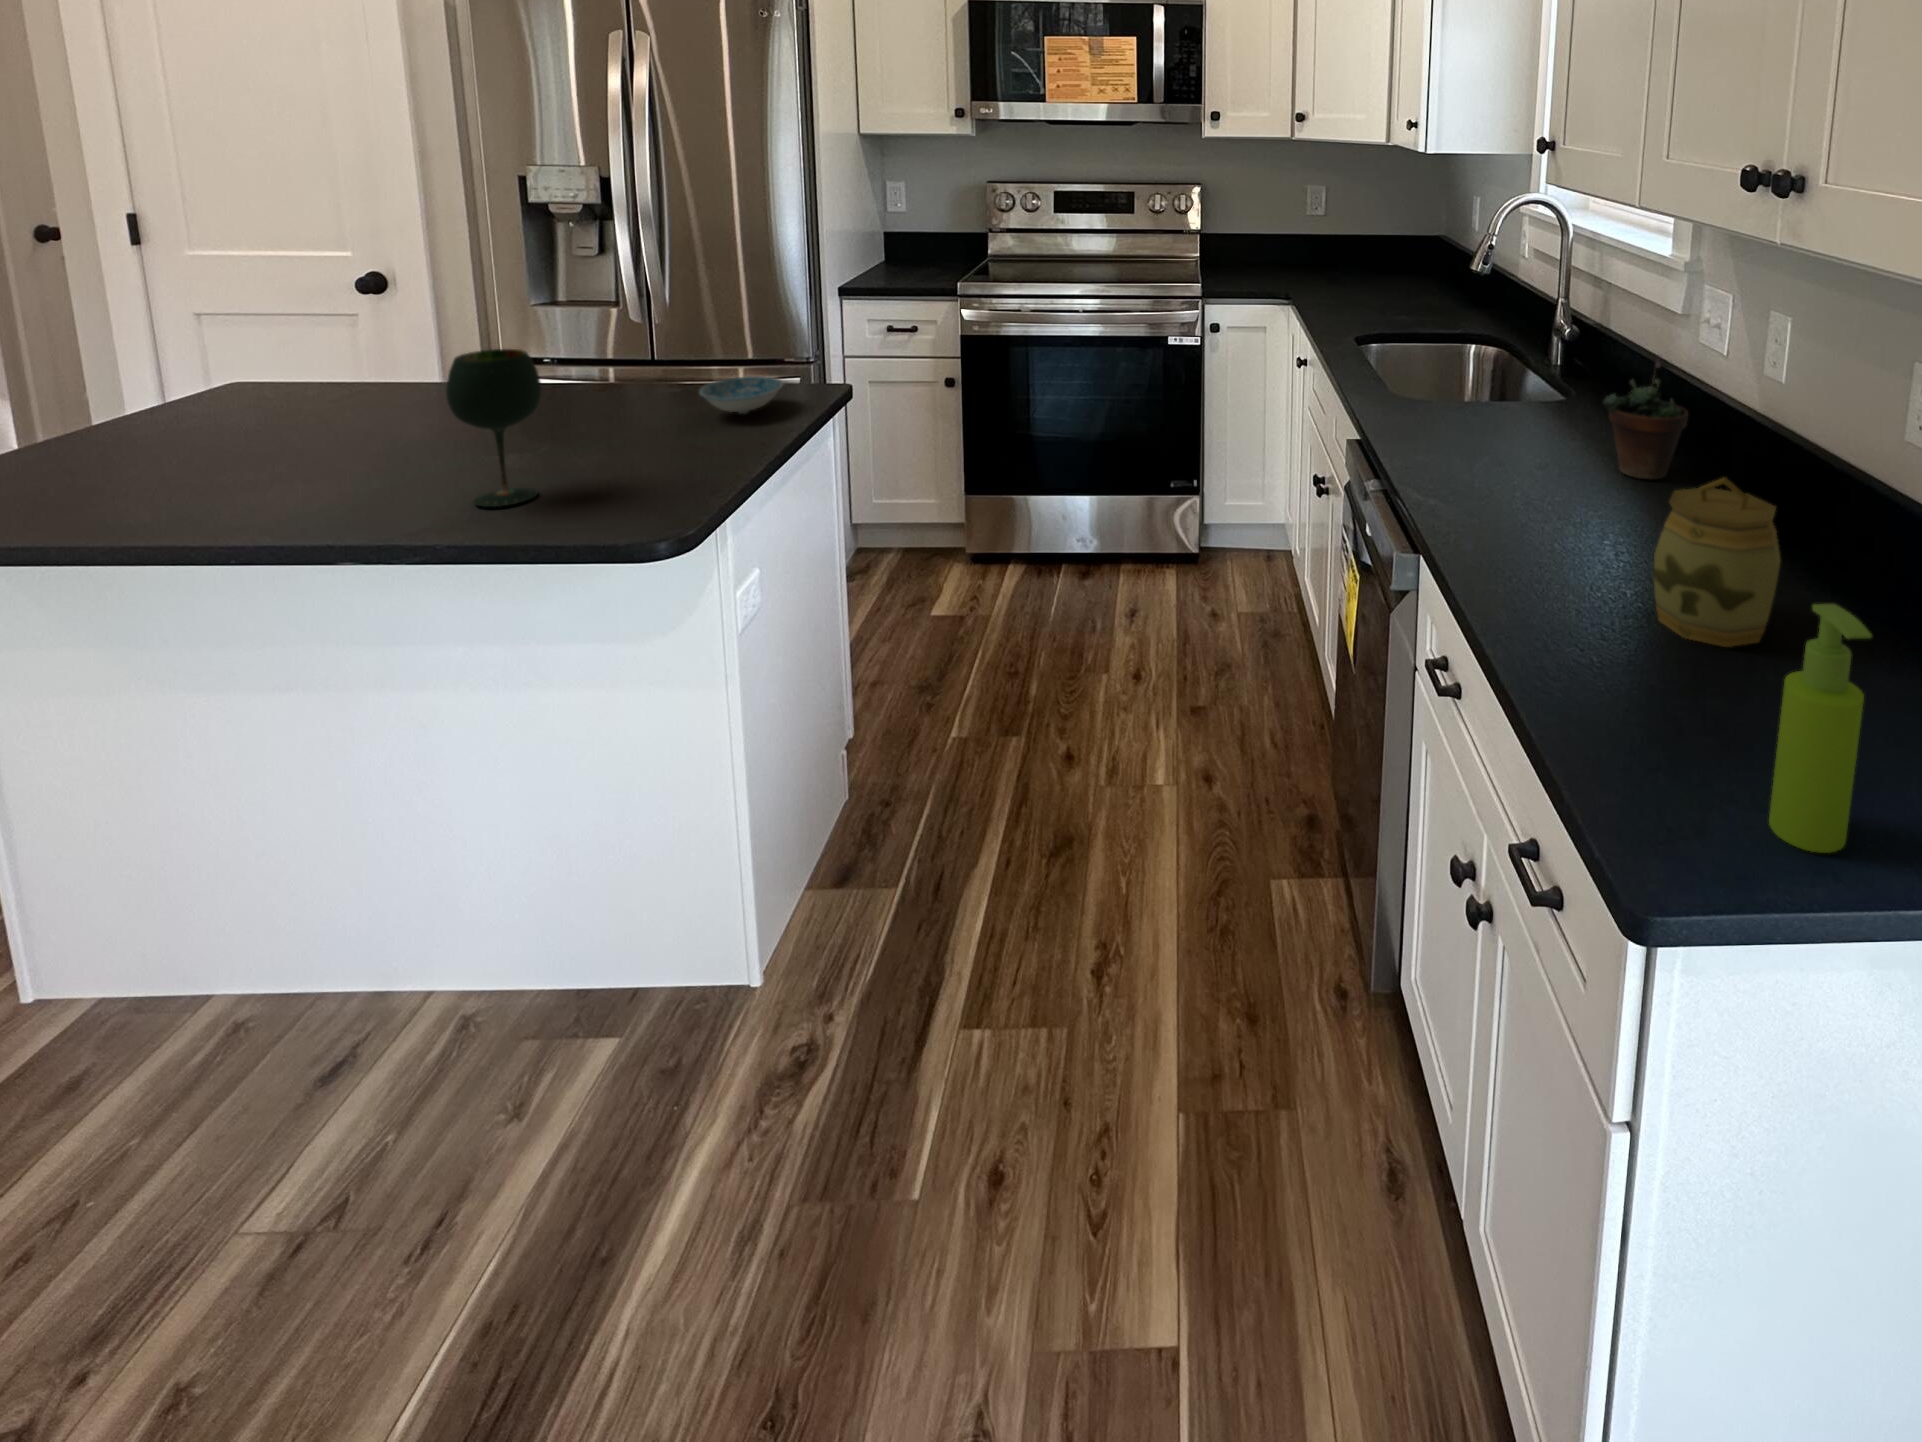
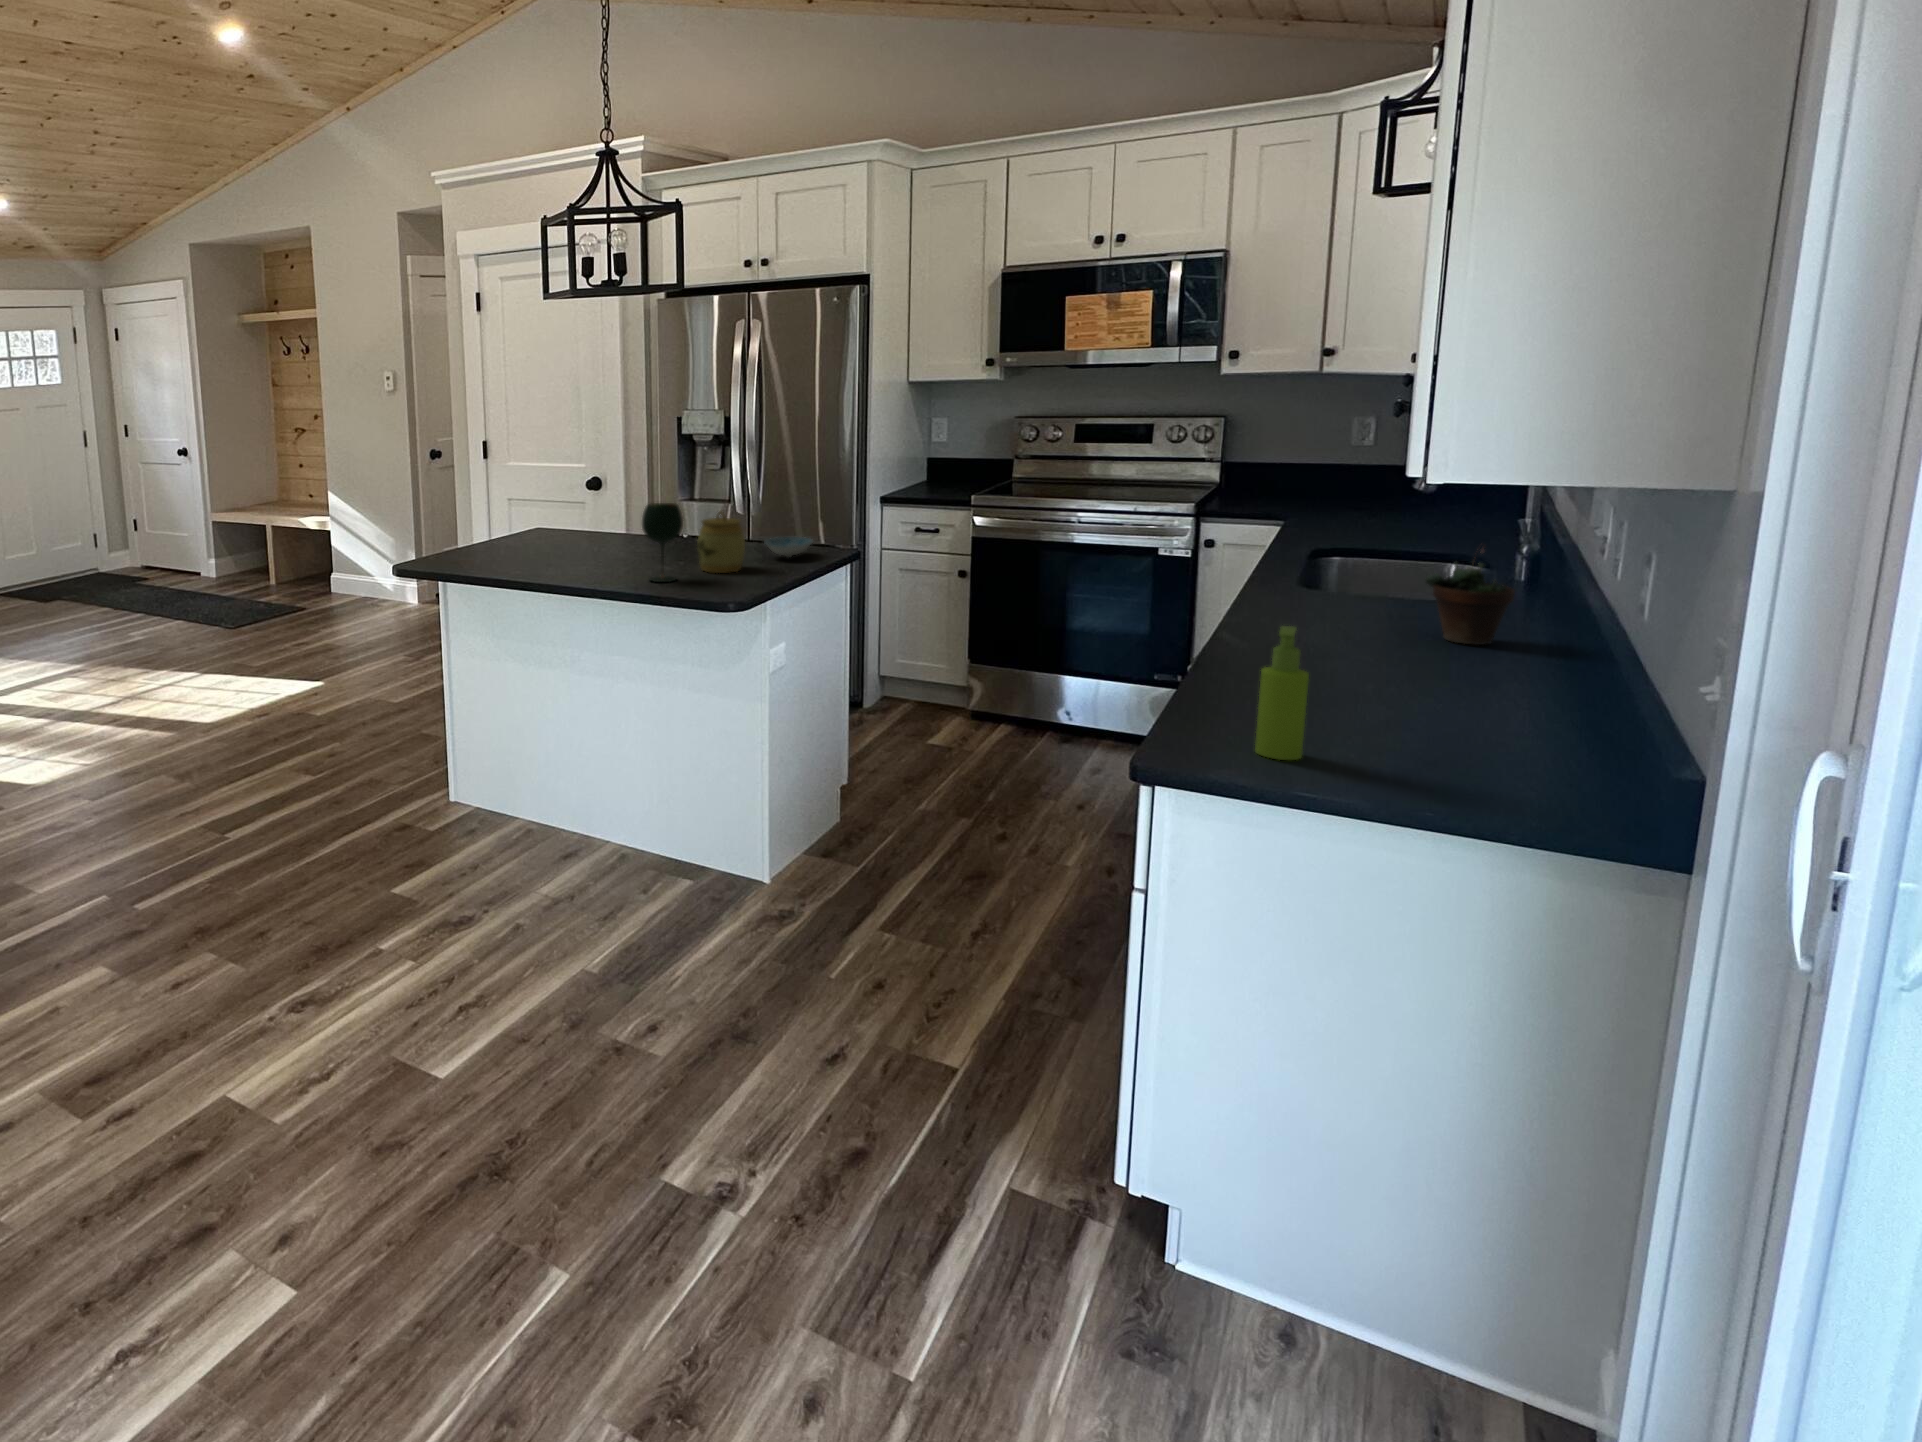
jar: present [1654,477,1781,647] -> present [697,511,745,573]

